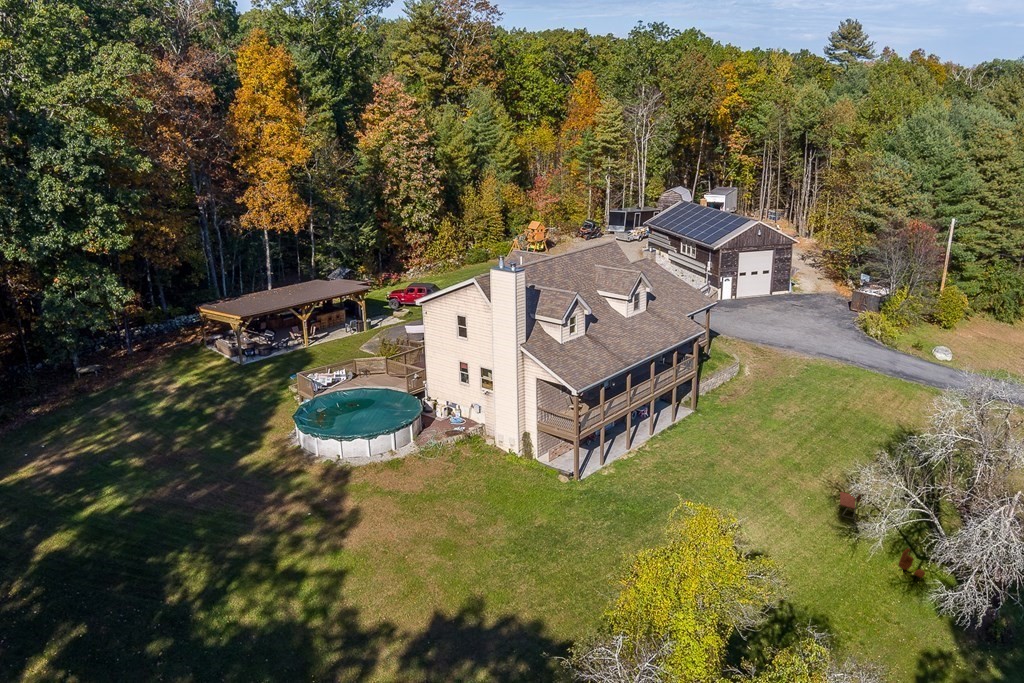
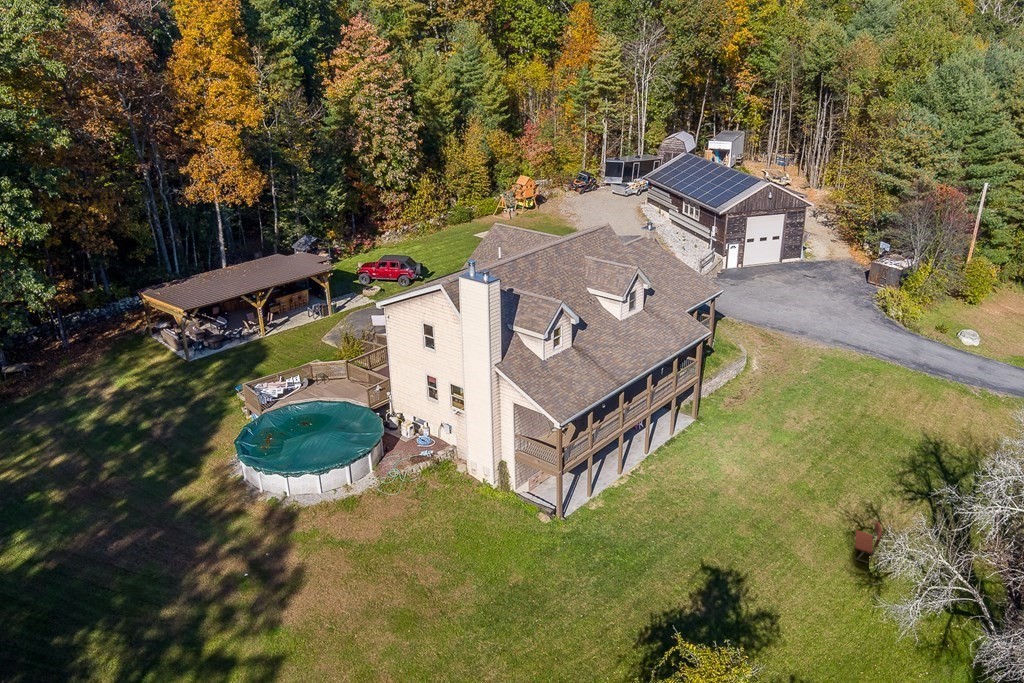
lounge chair: present [898,548,925,581] -> none [919,609,951,649]

